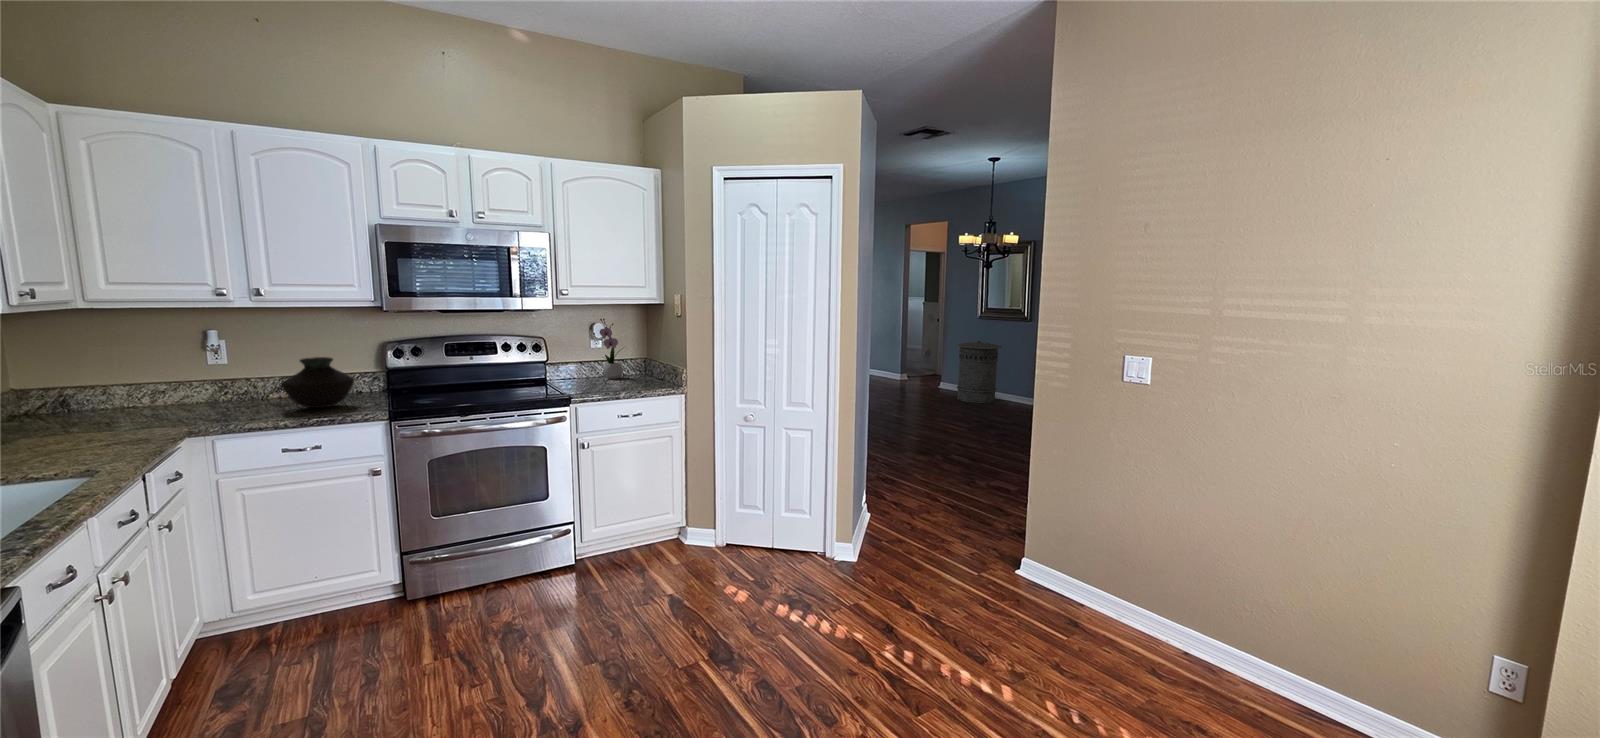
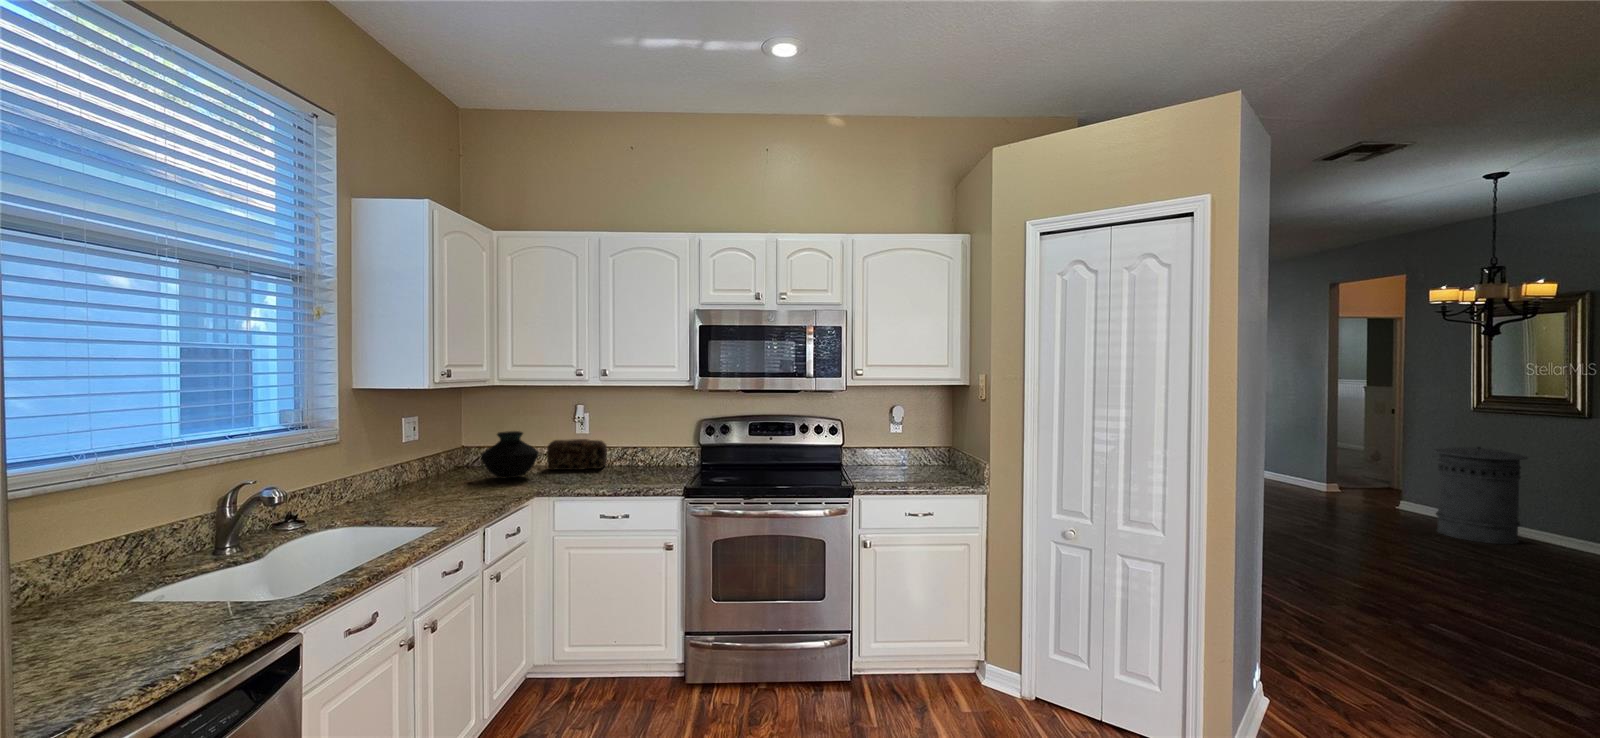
flower arrangement: present [600,318,624,379] -> none [897,401,925,470]
vase: present [281,357,354,408] -> present [481,431,539,478]
bread loaf: none [173,370,261,409] -> present [547,439,607,470]

